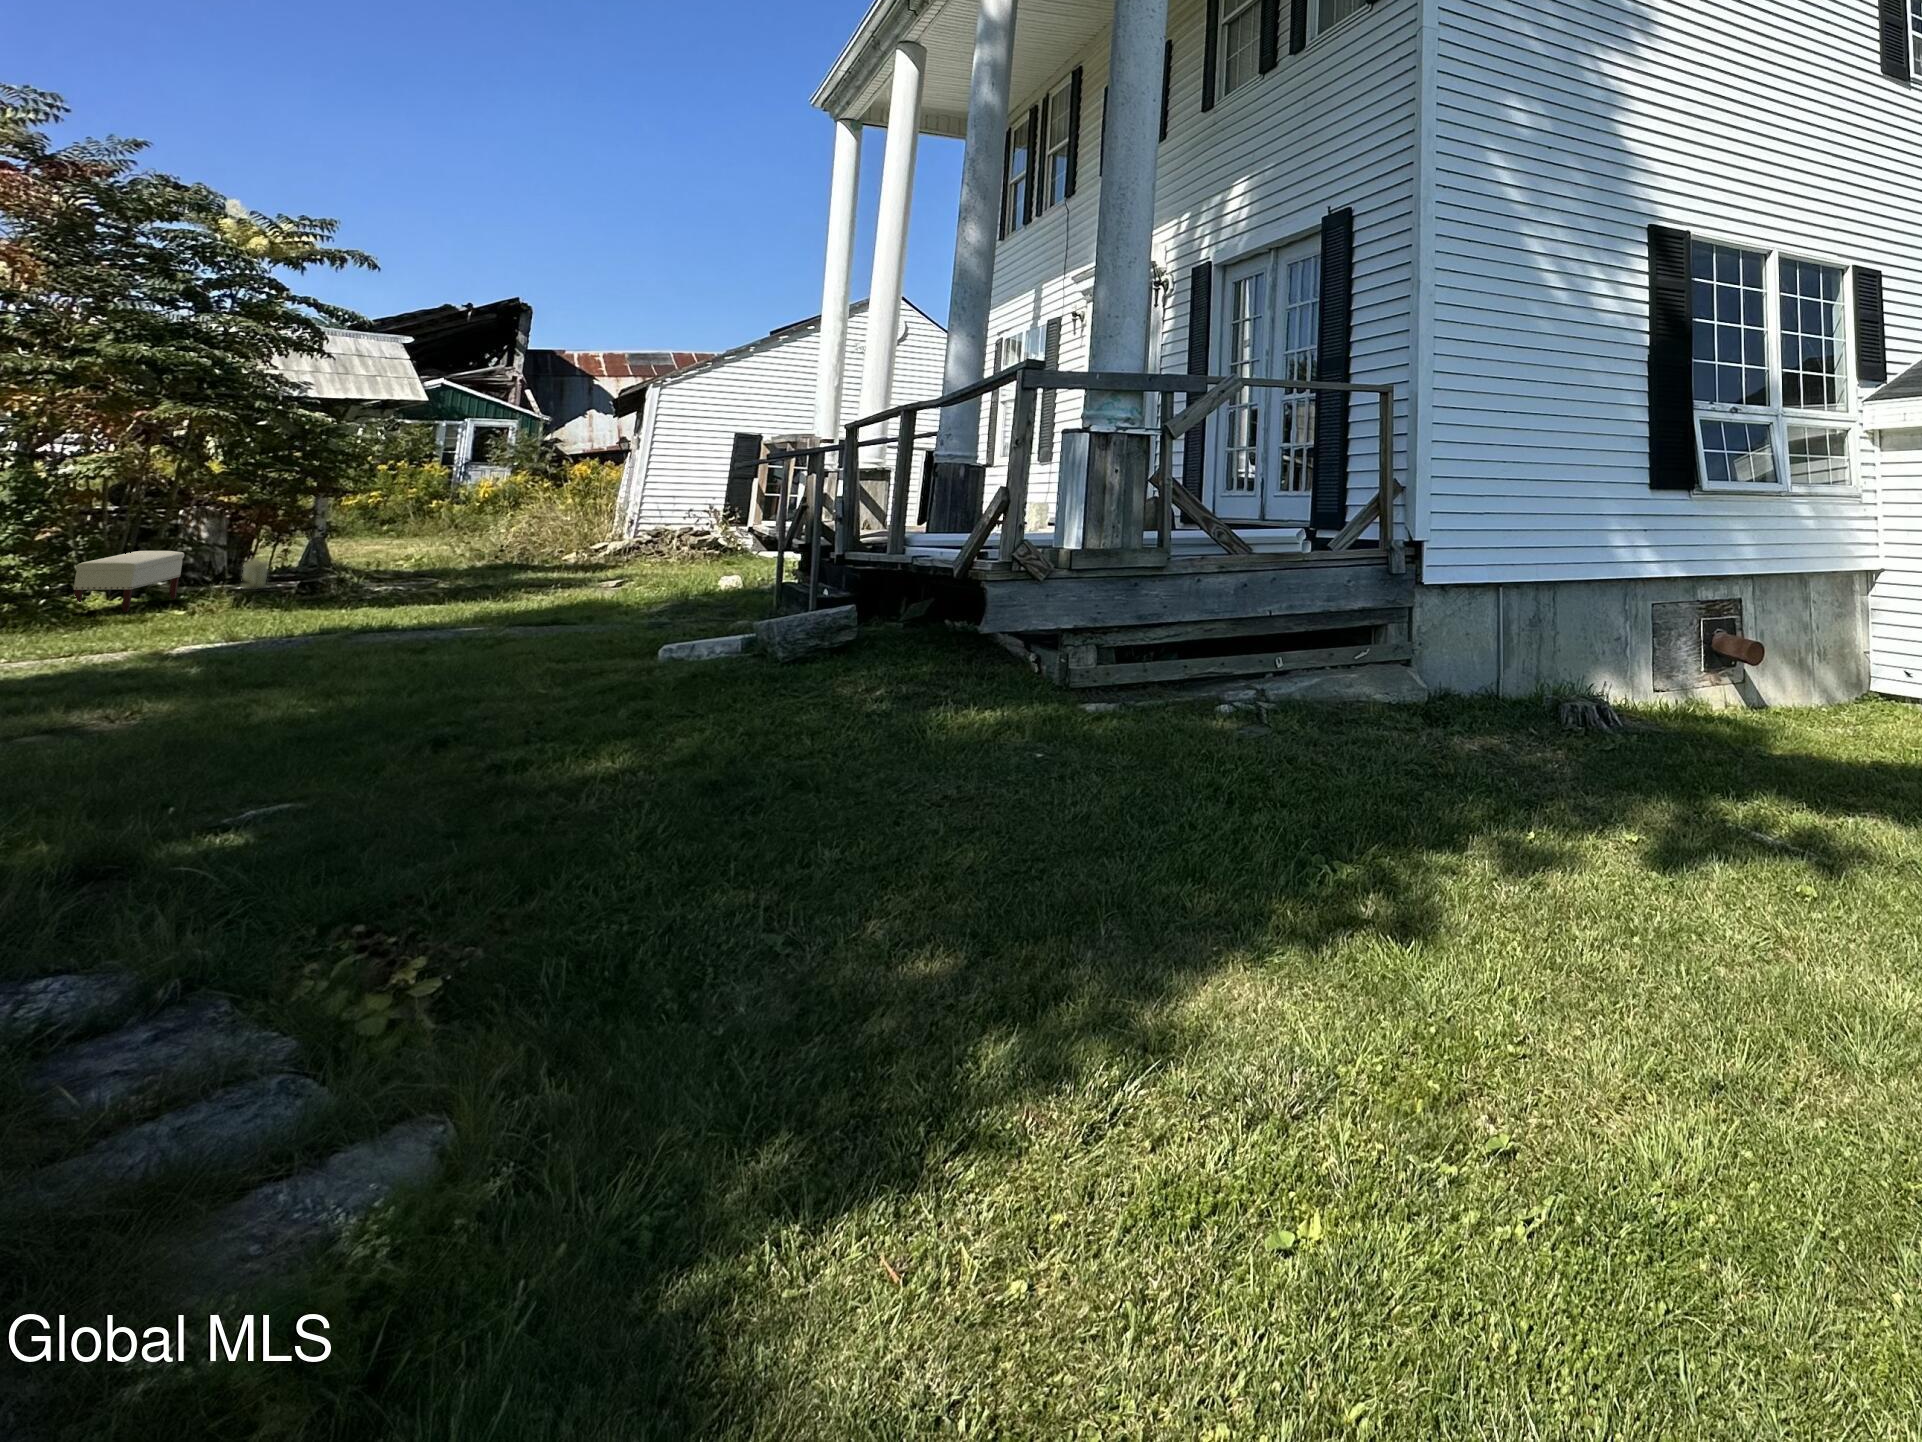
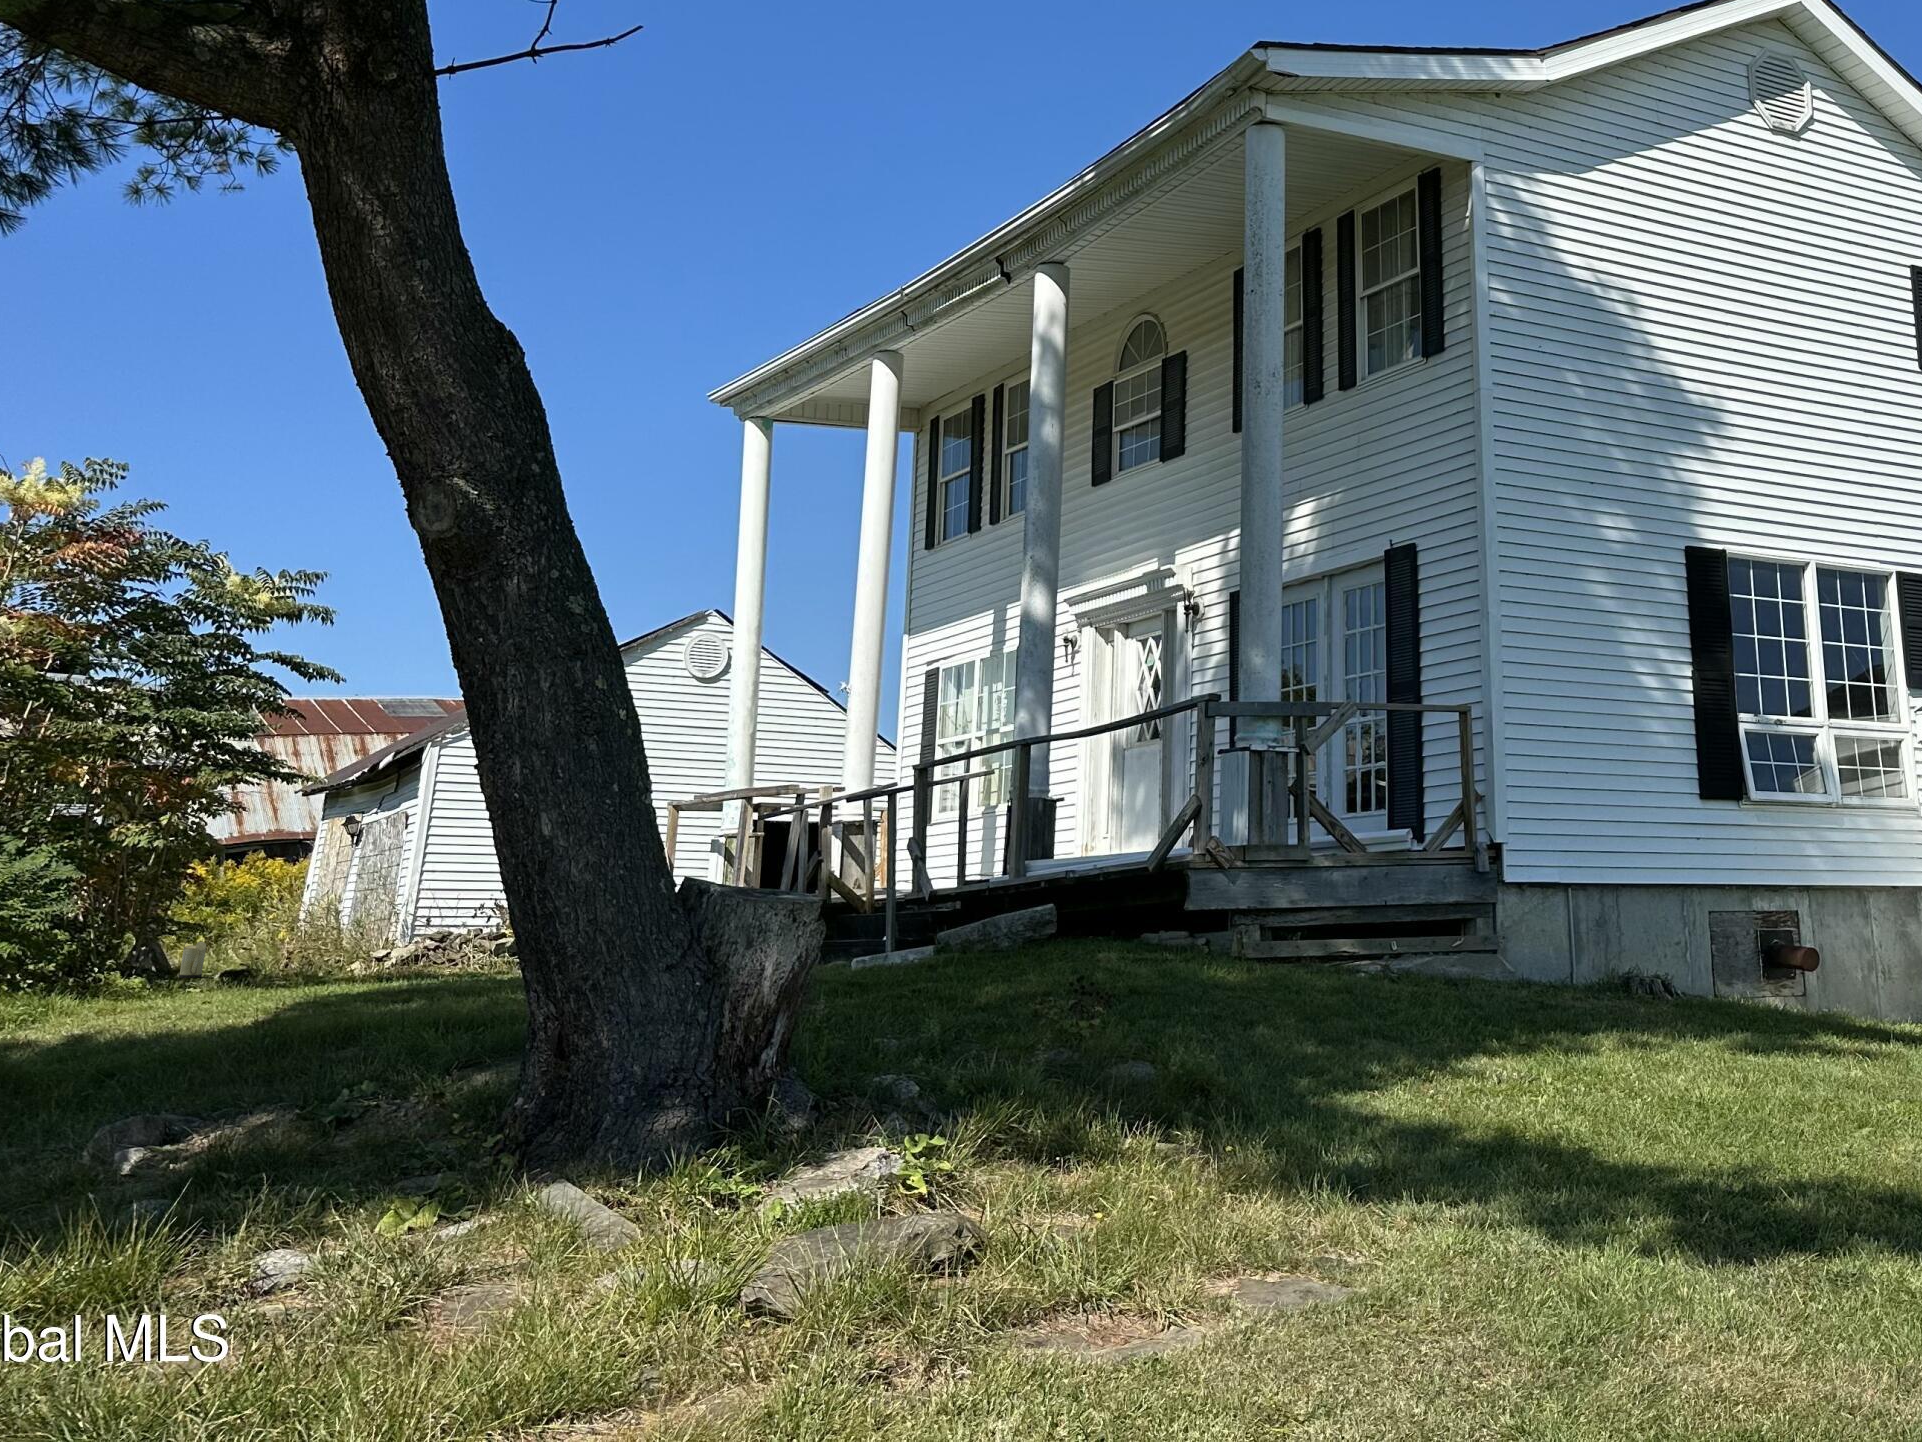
bench: present [73,551,184,612] -> none [91,930,158,991]

